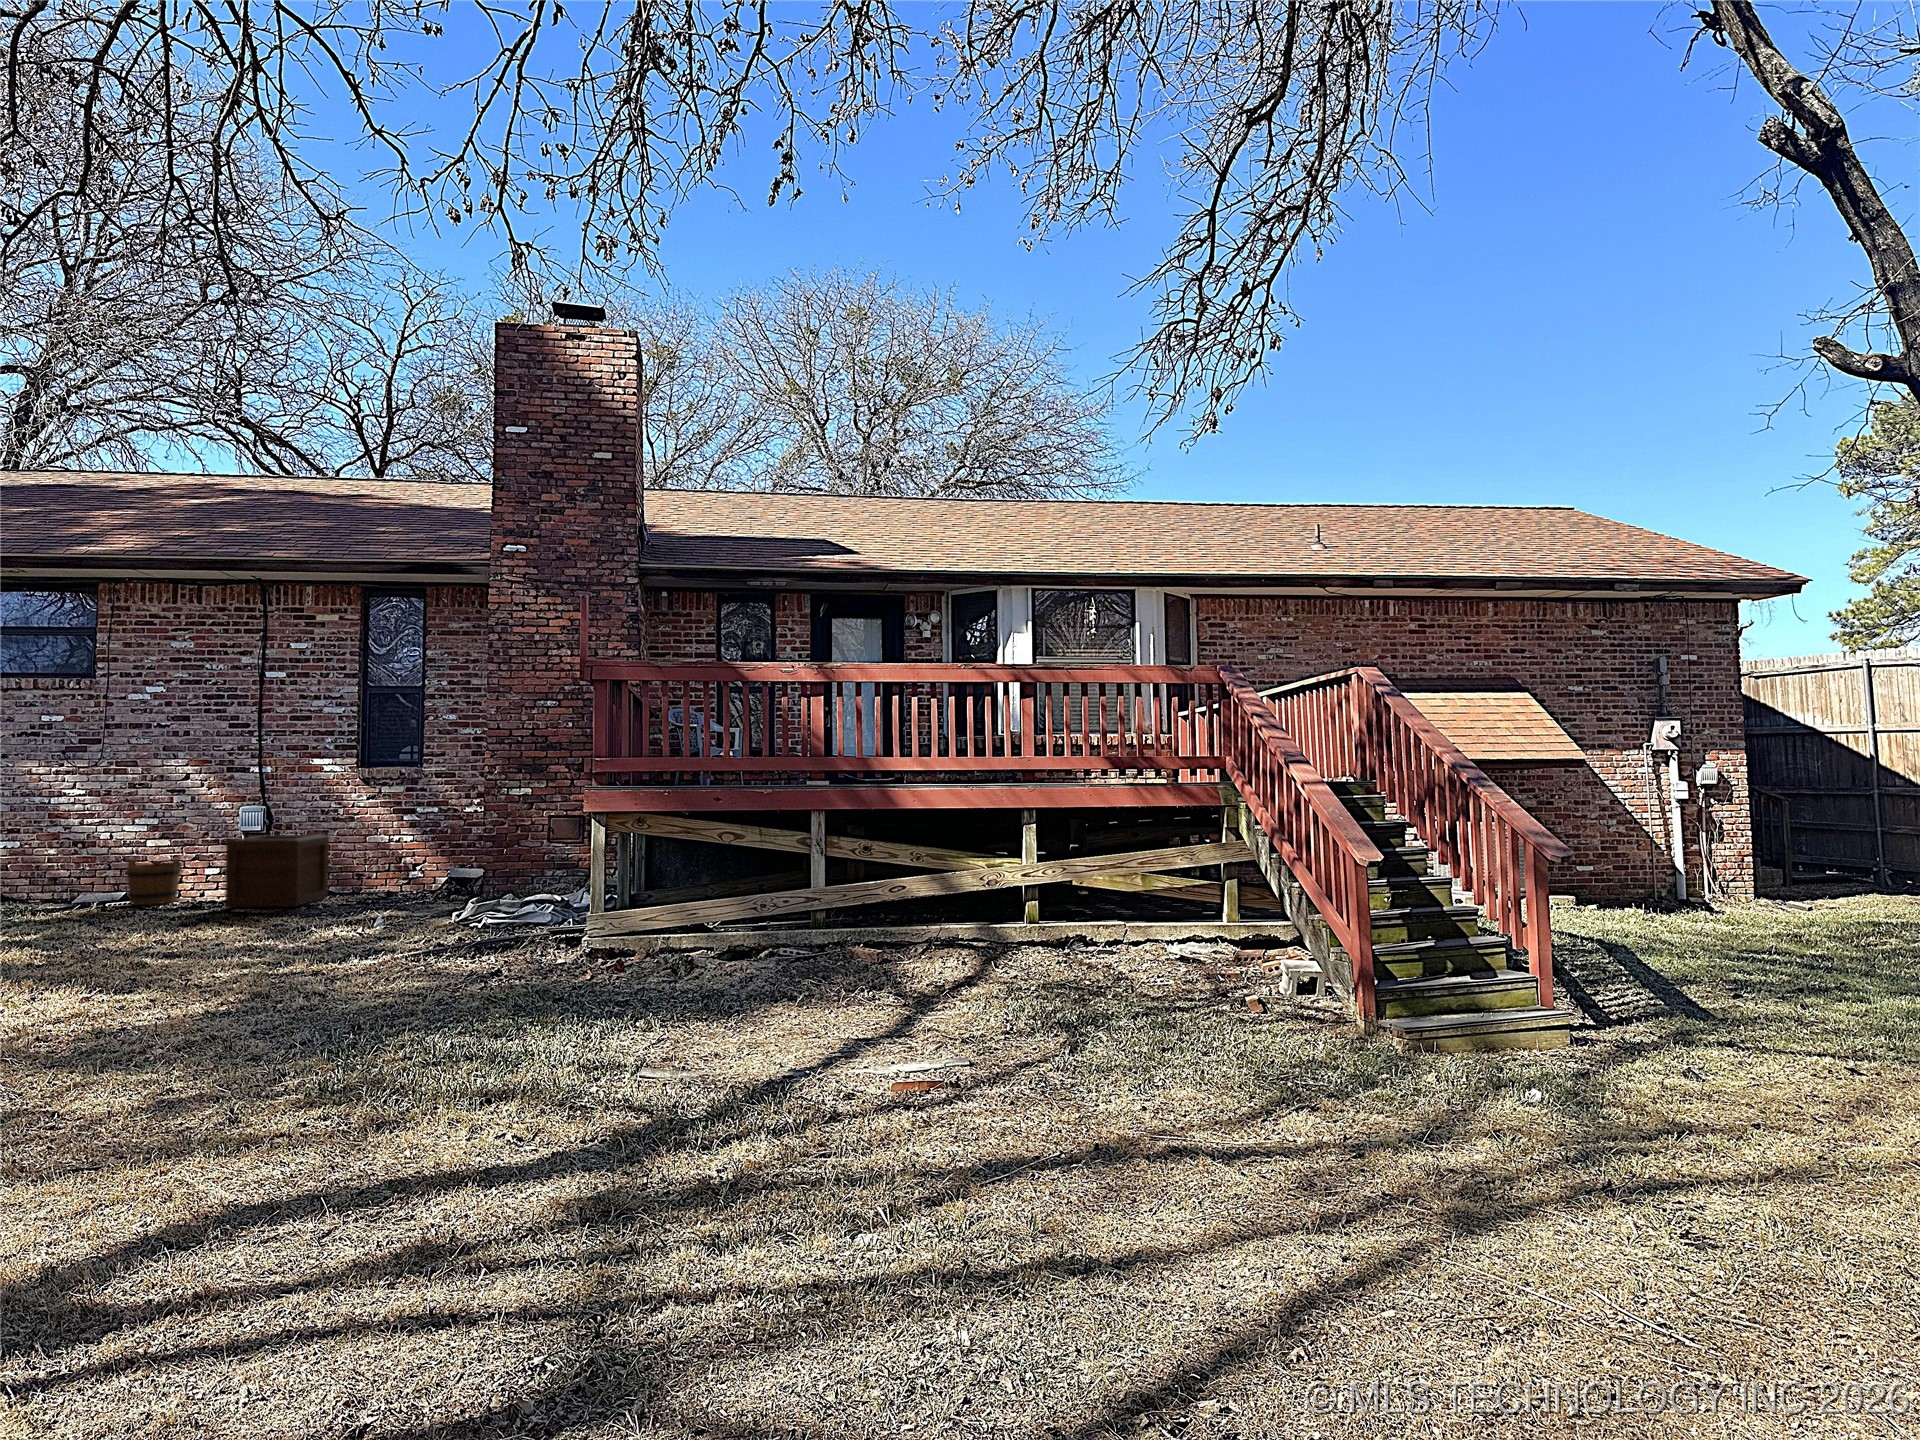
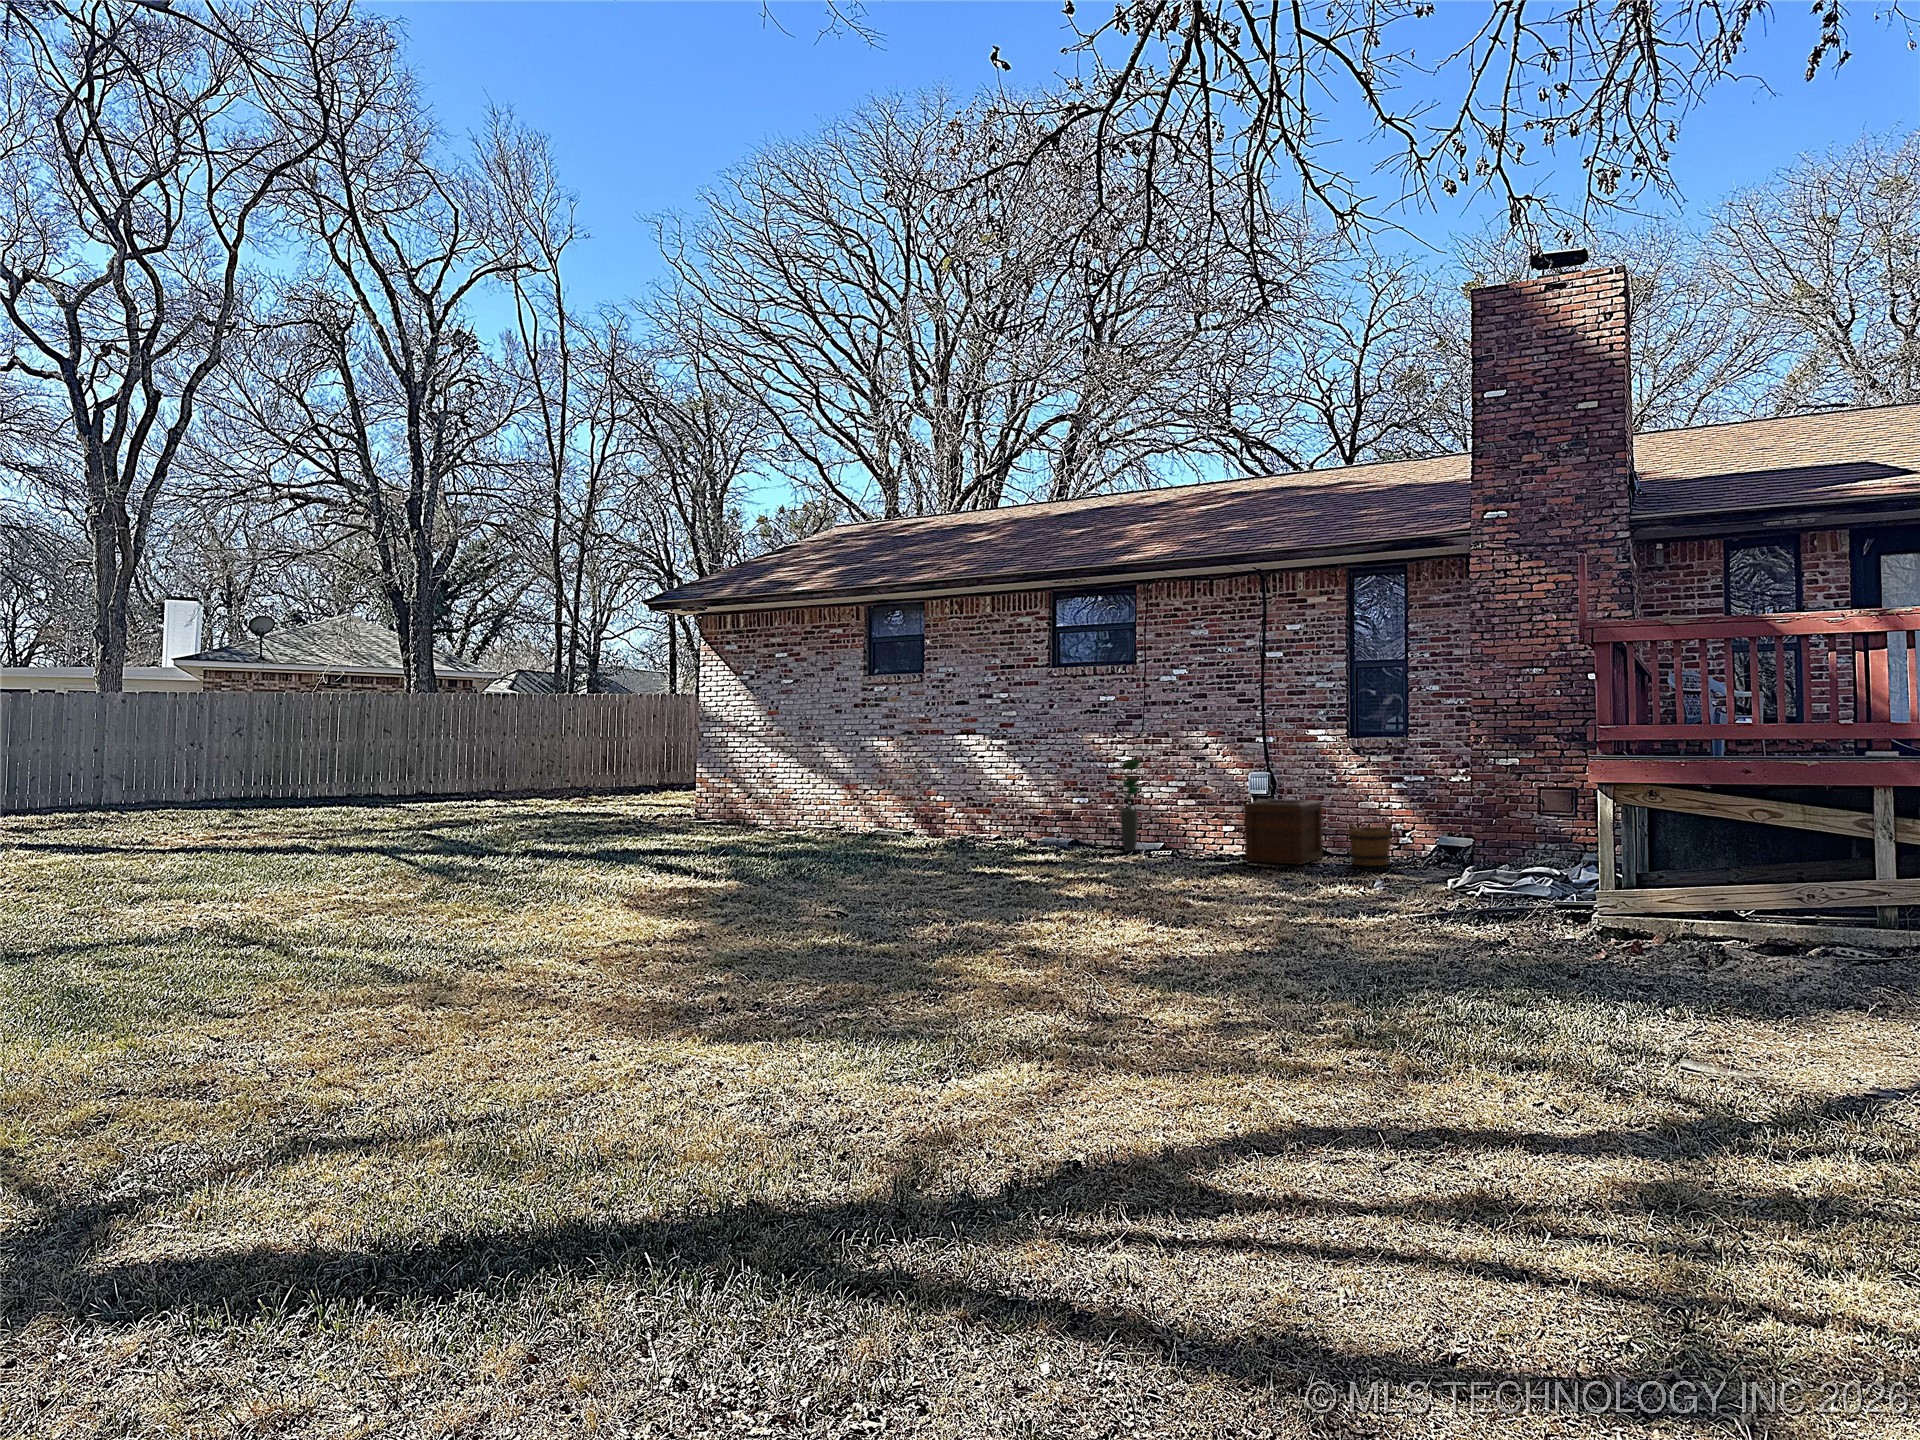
potted plant: none [37,793,103,905] -> present [1118,760,1141,851]
bucket: present [127,858,183,905] -> present [1348,823,1392,866]

